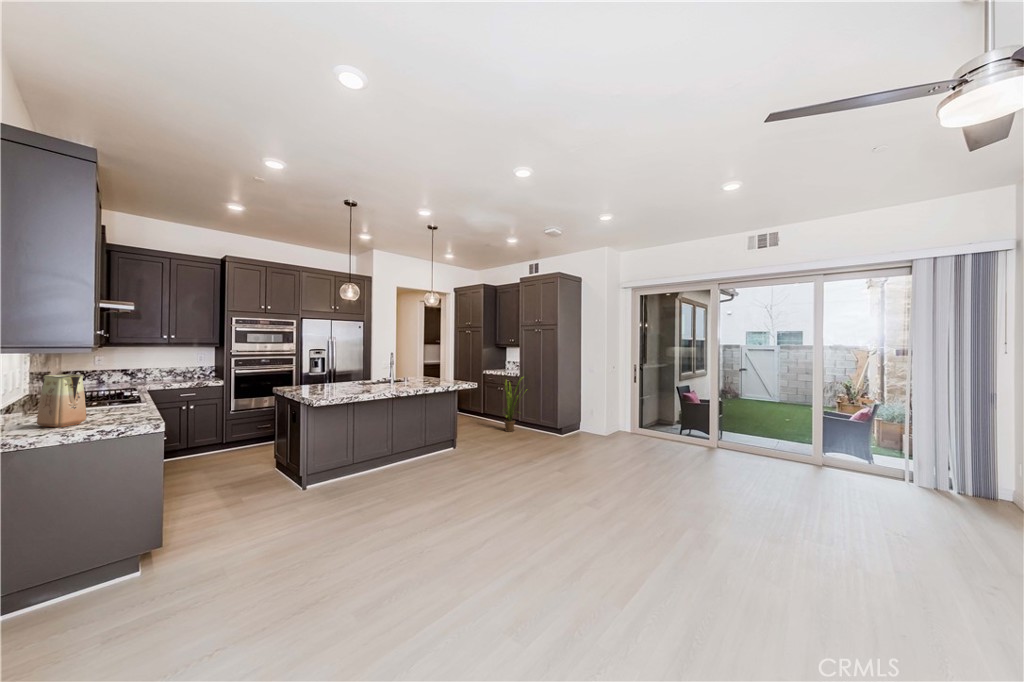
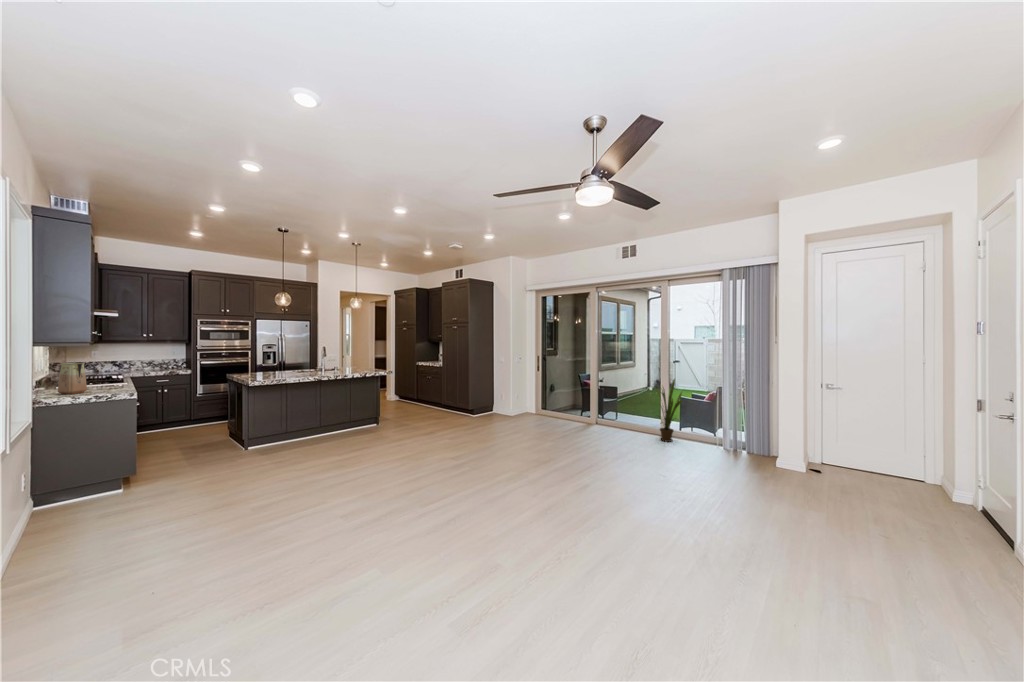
house plant: present [503,378,522,432] -> present [658,379,683,442]

